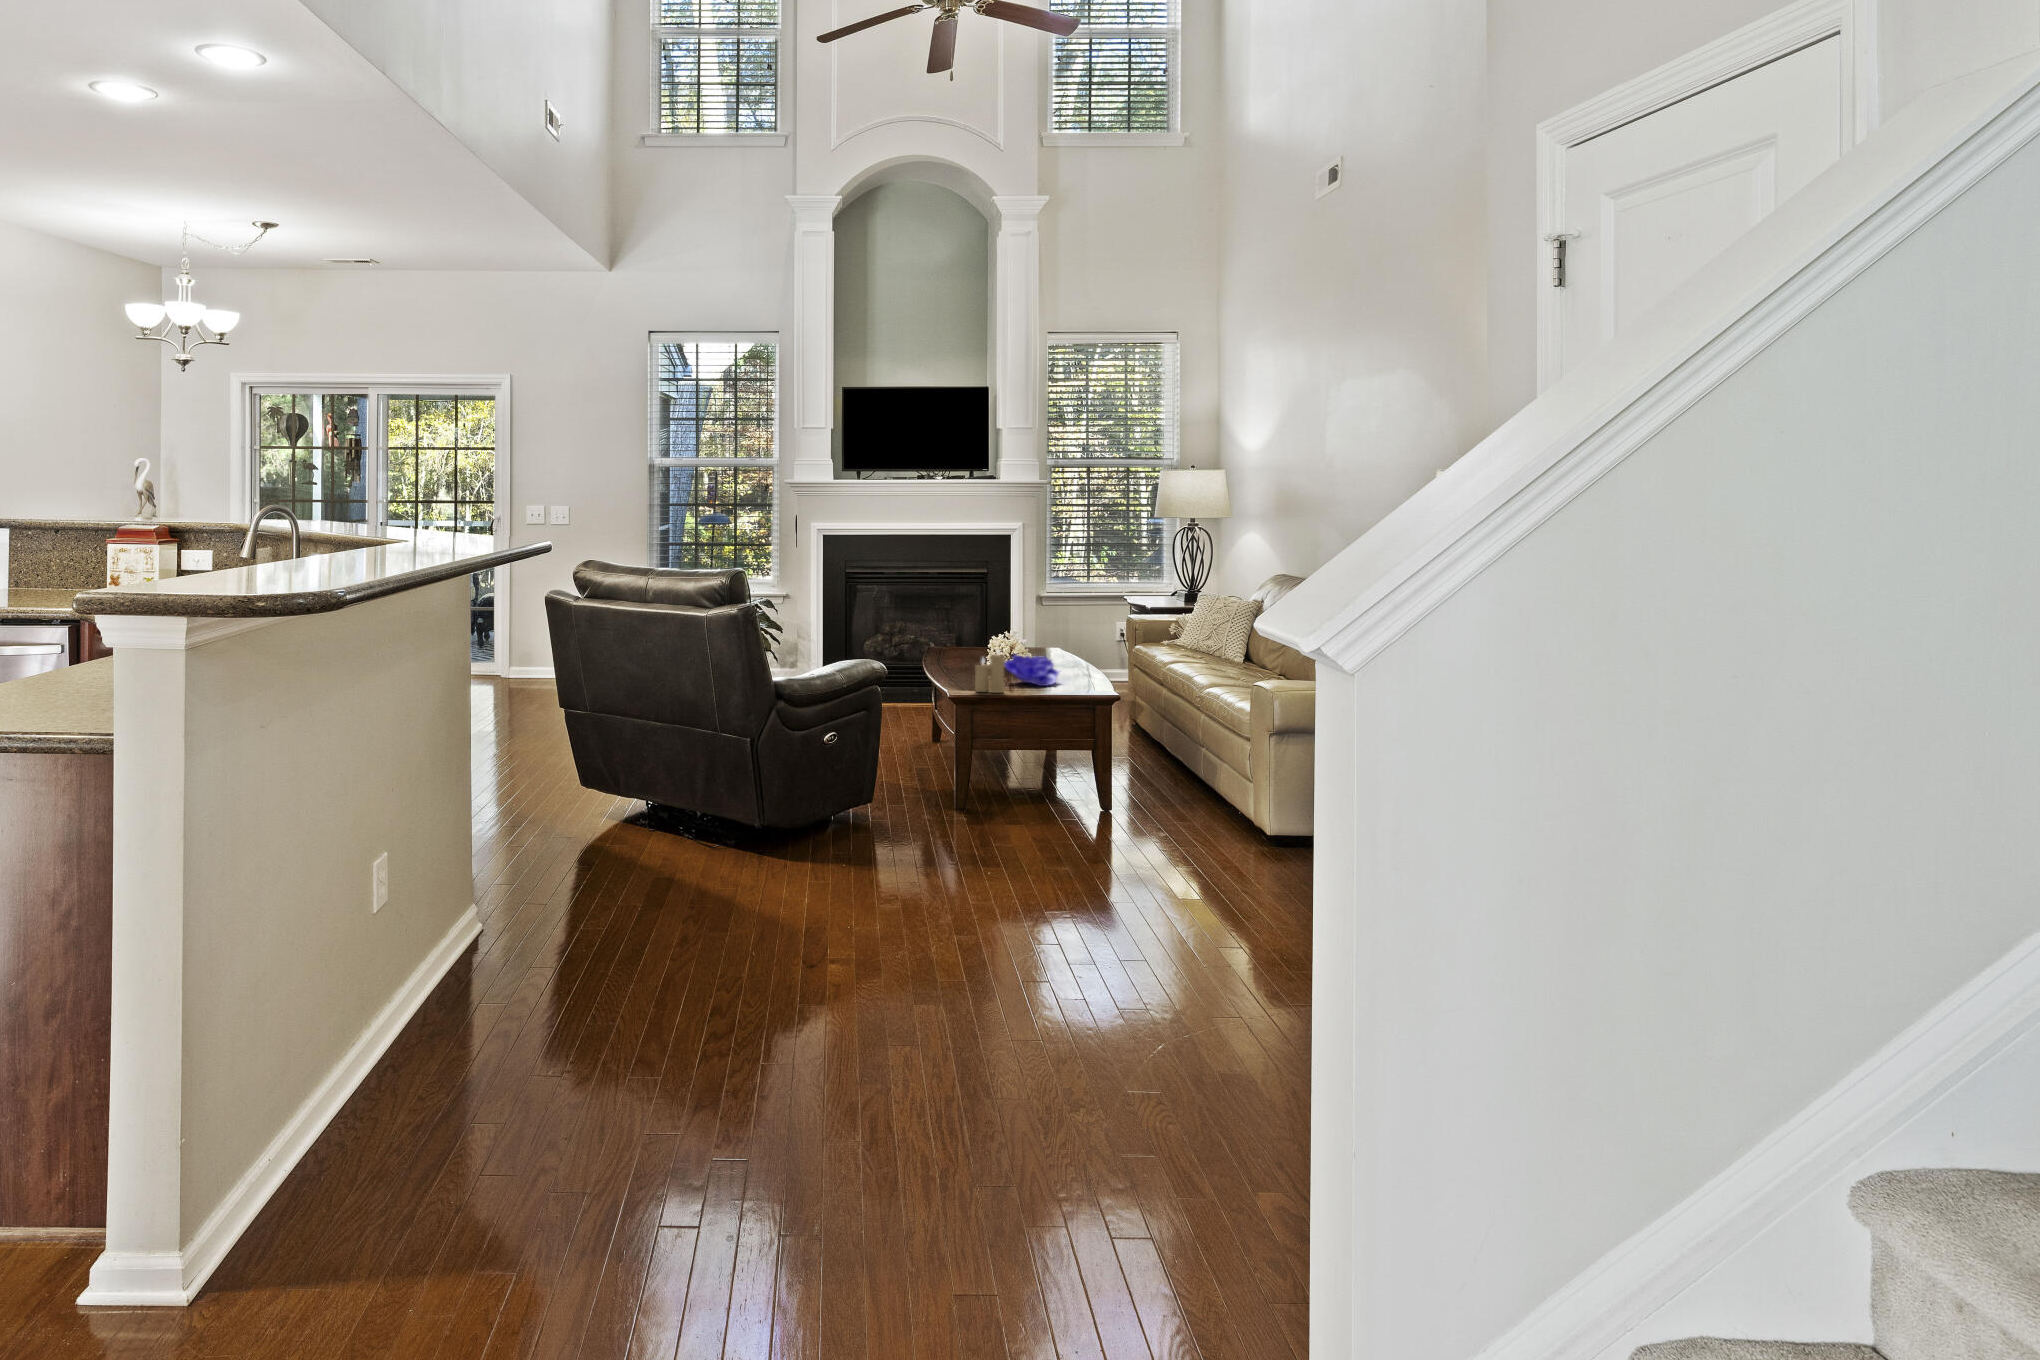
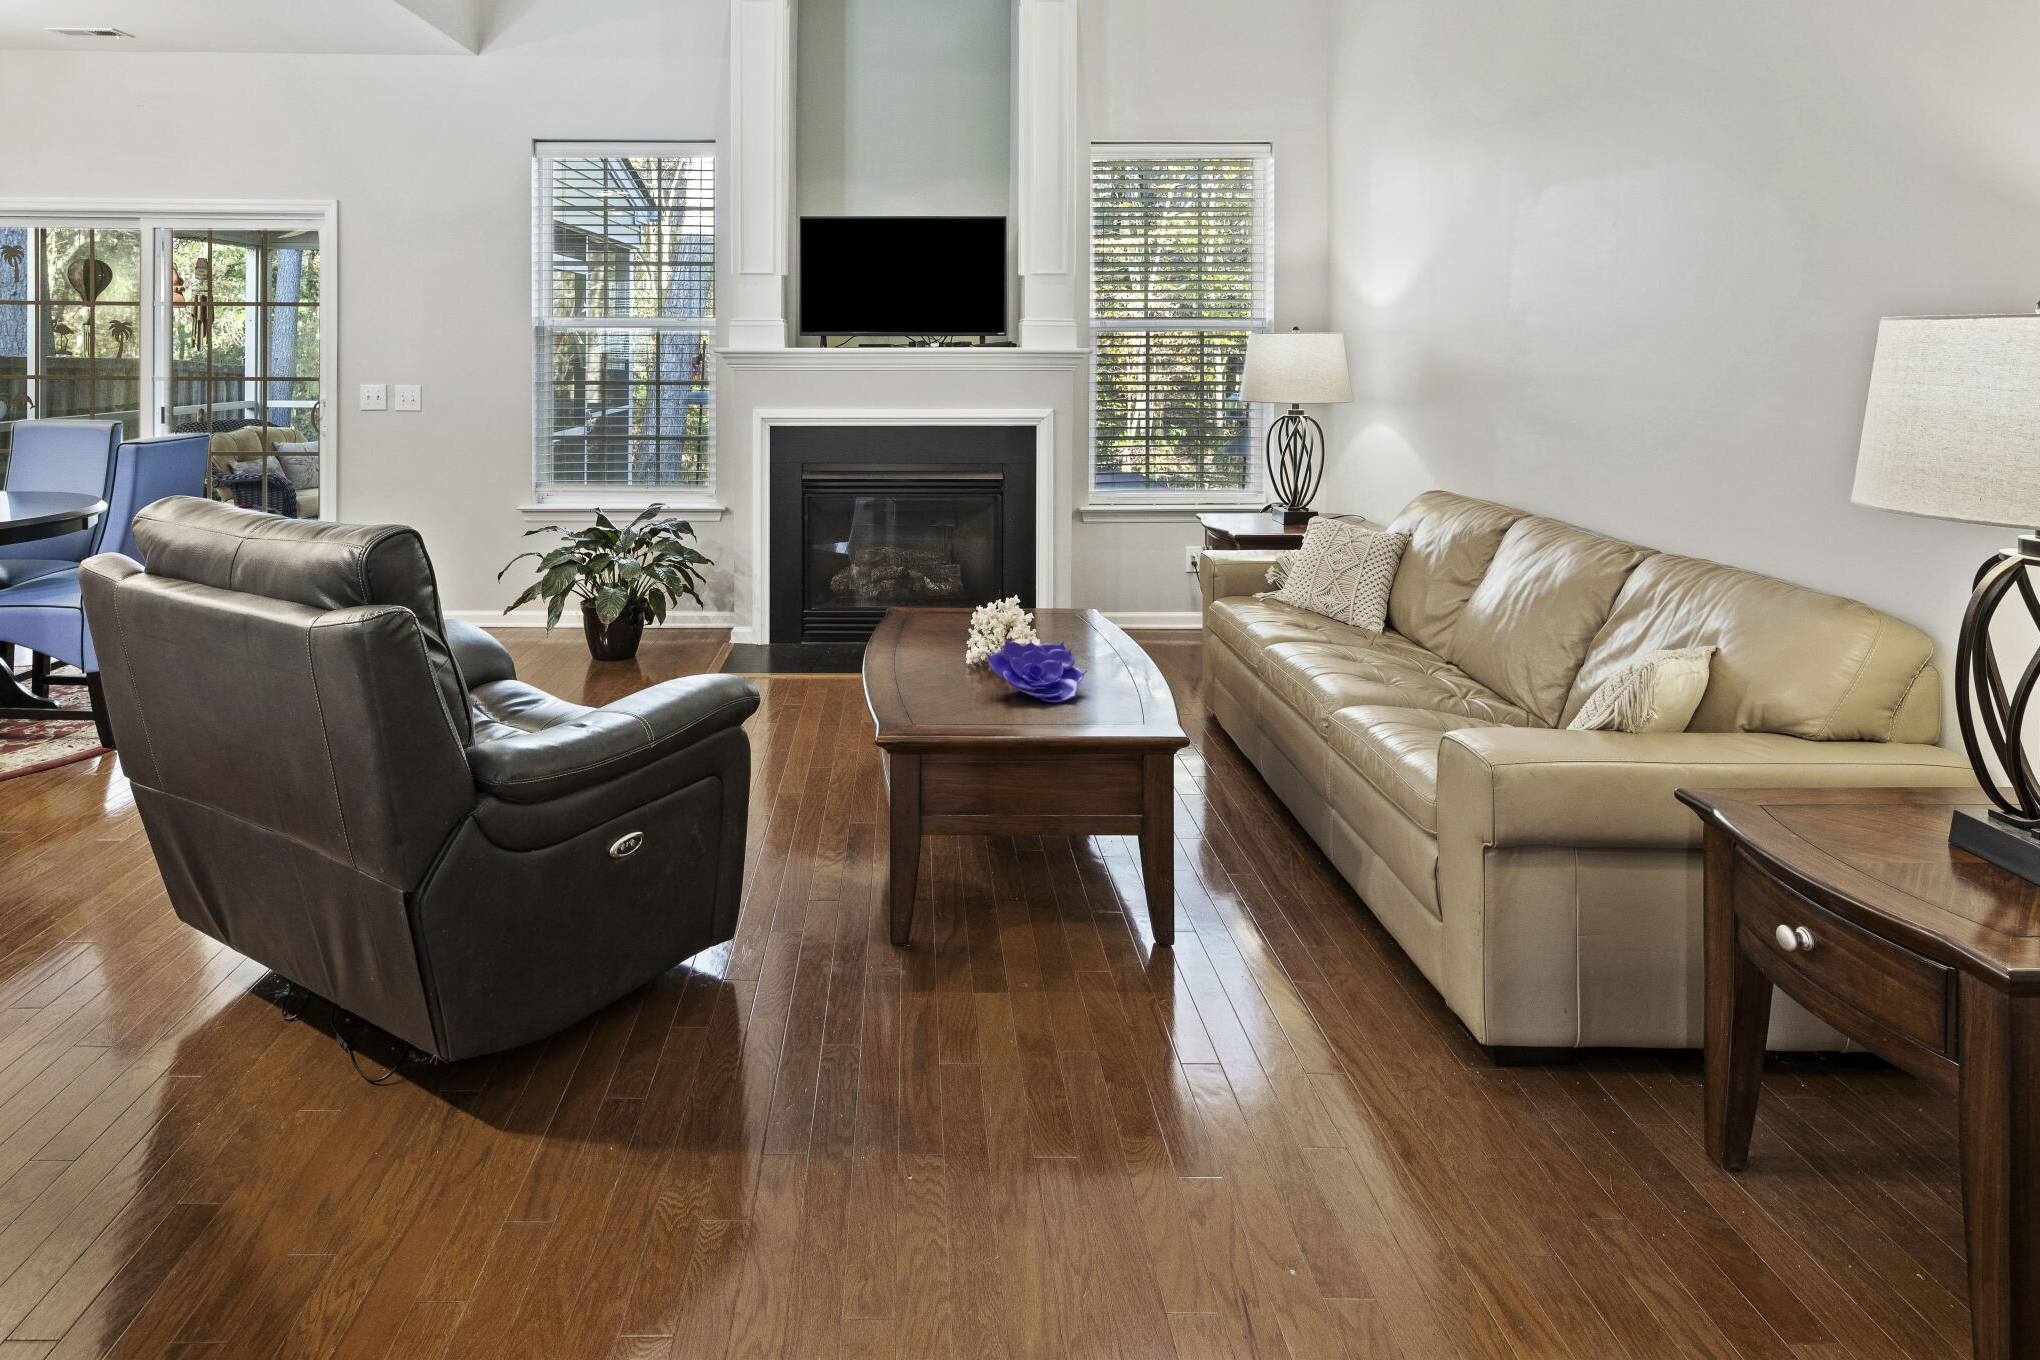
candle: present [975,650,1005,693] -> none [931,640,984,721]

